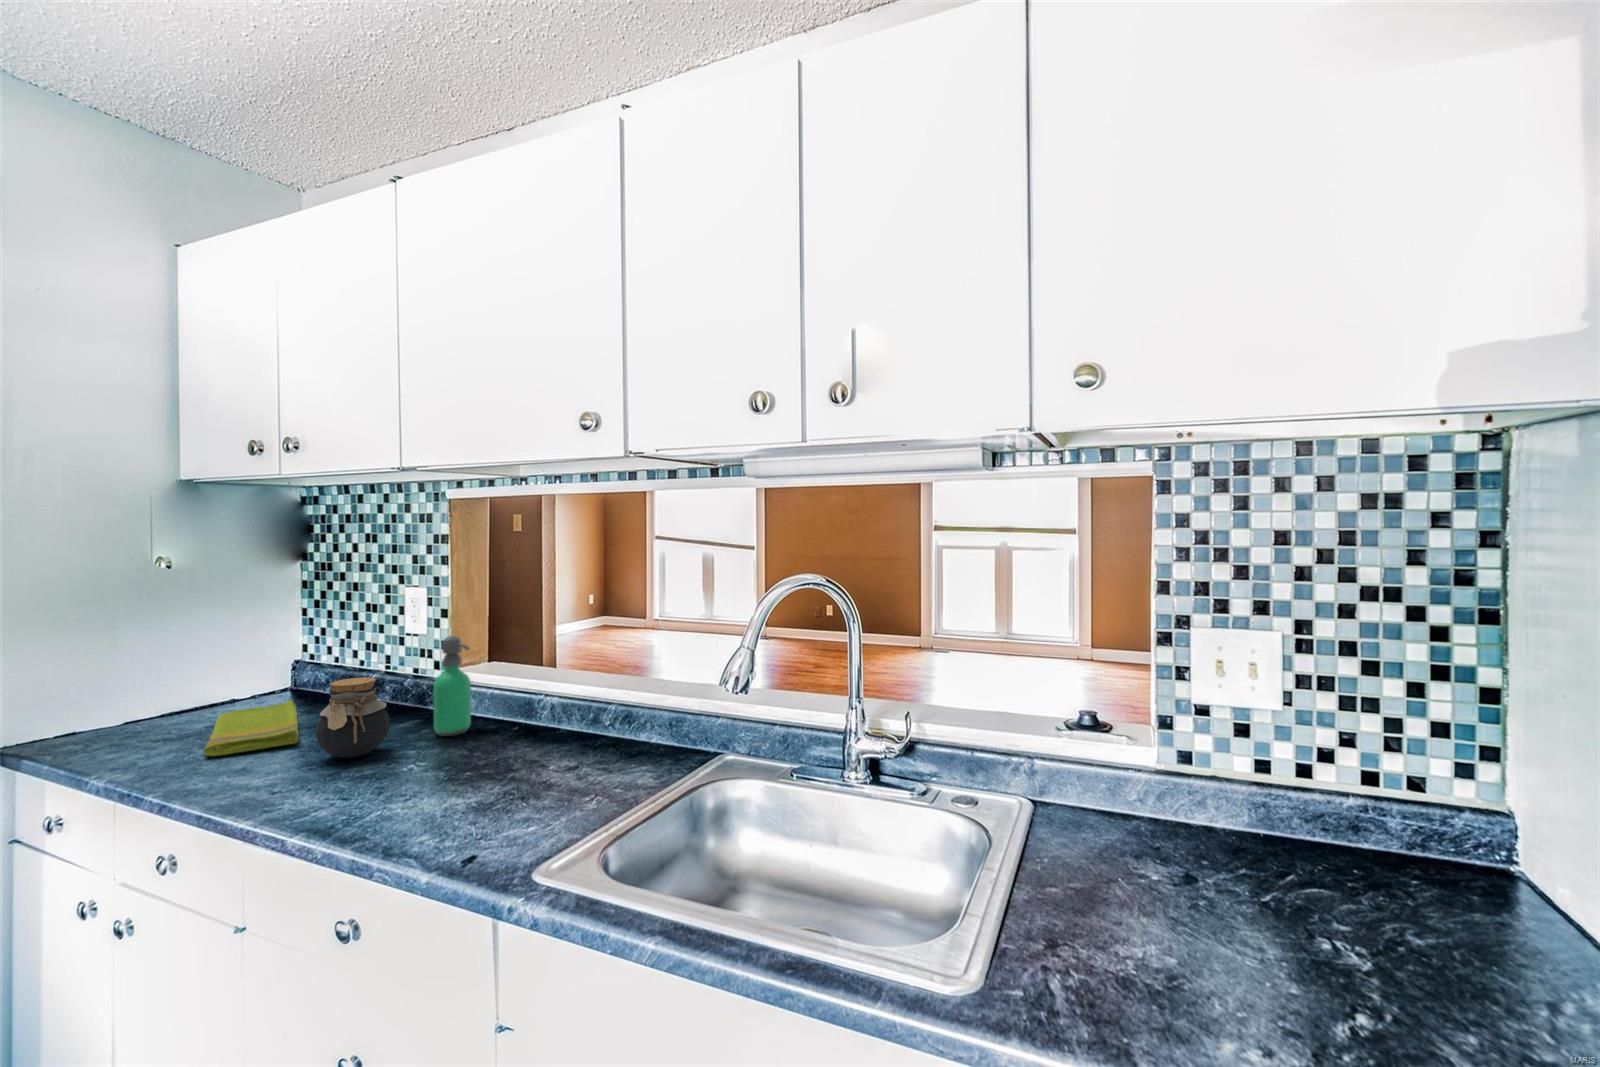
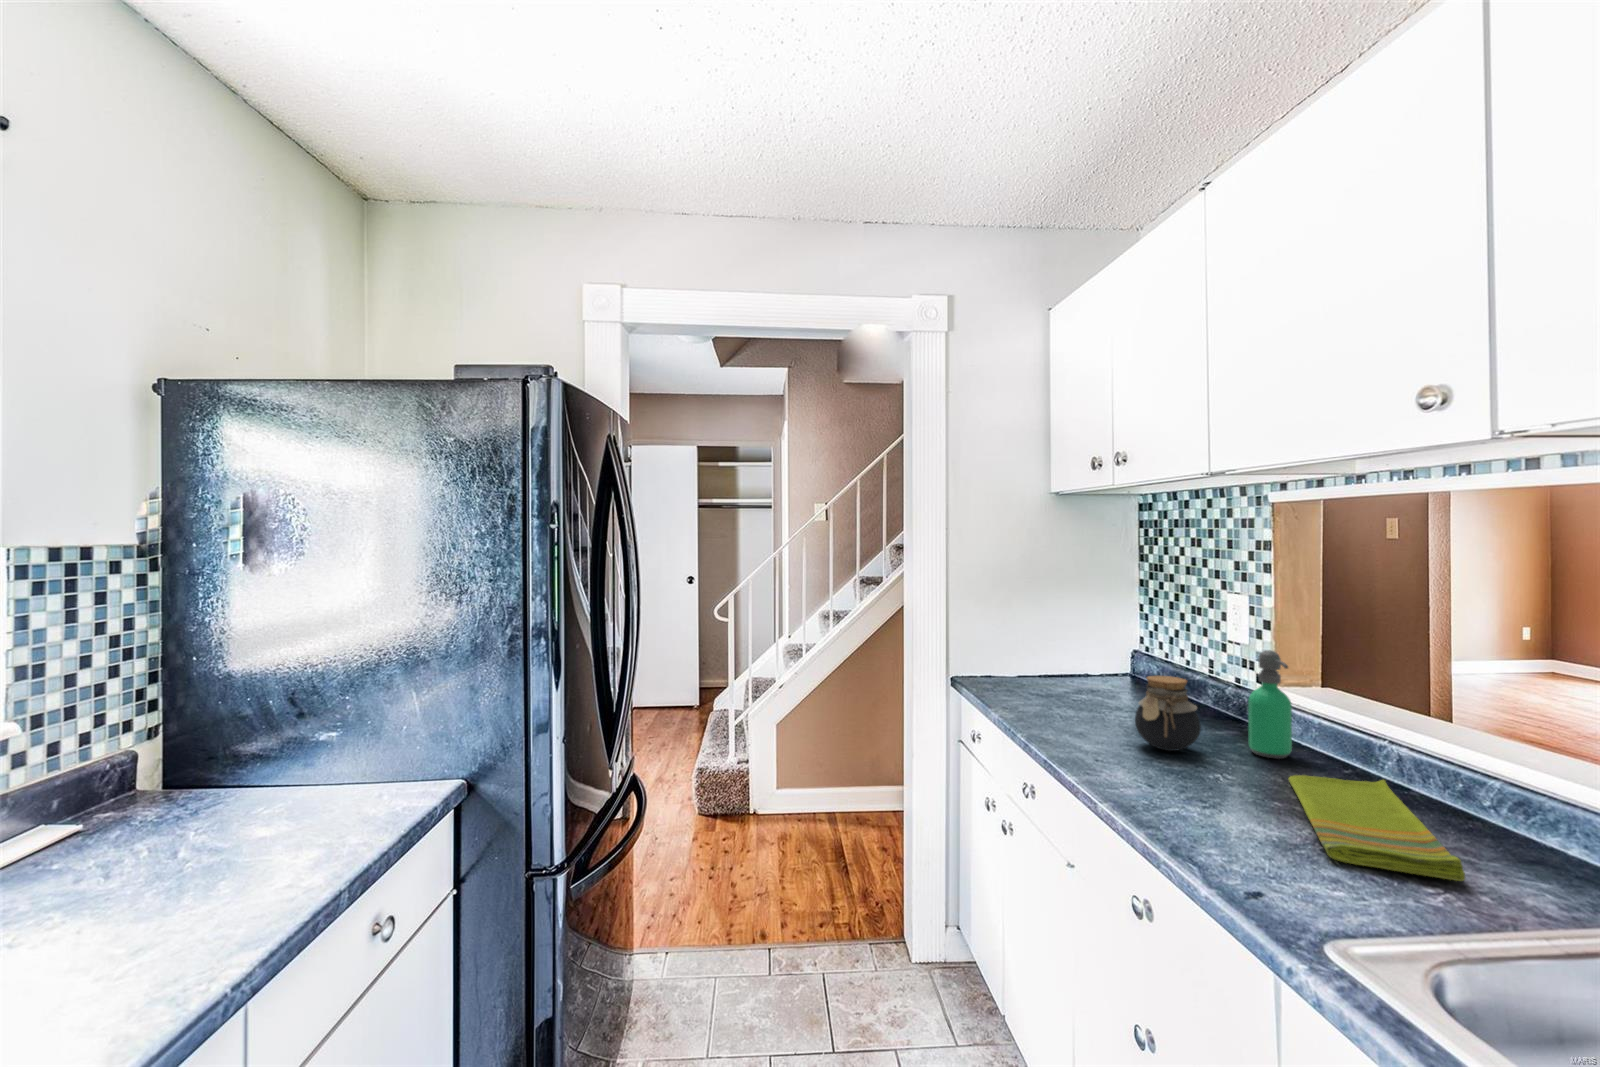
dish towel: present [204,700,299,756] -> present [1289,775,1465,881]

